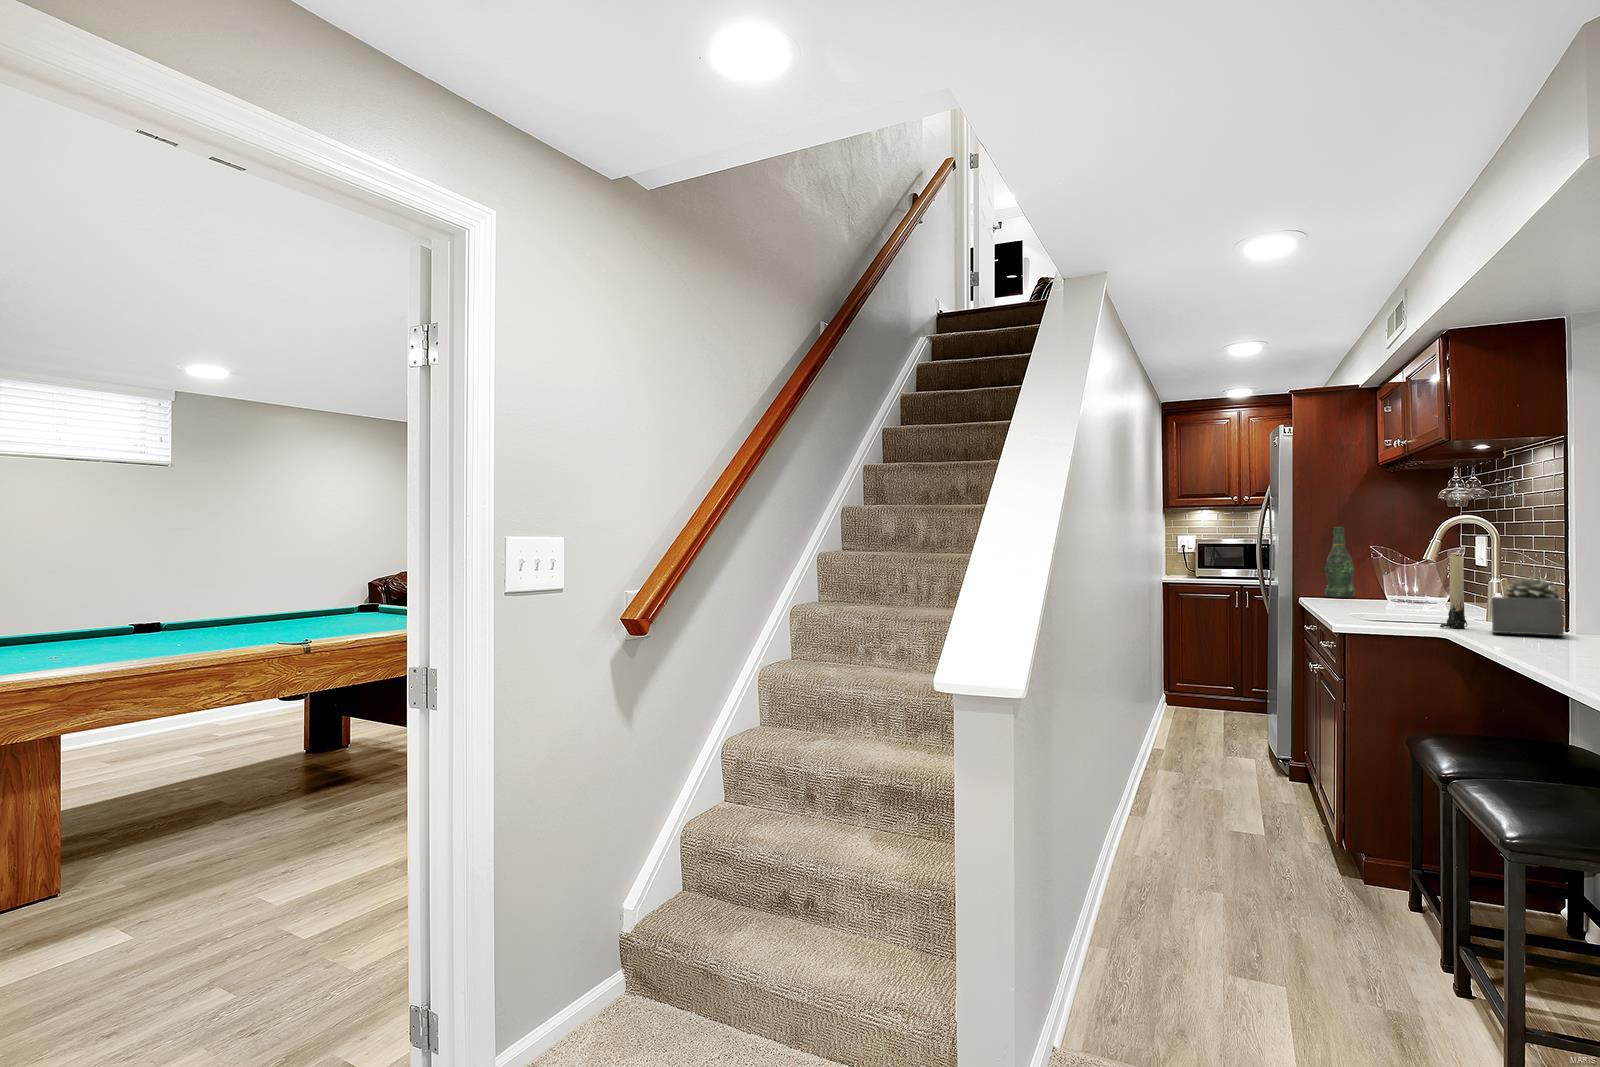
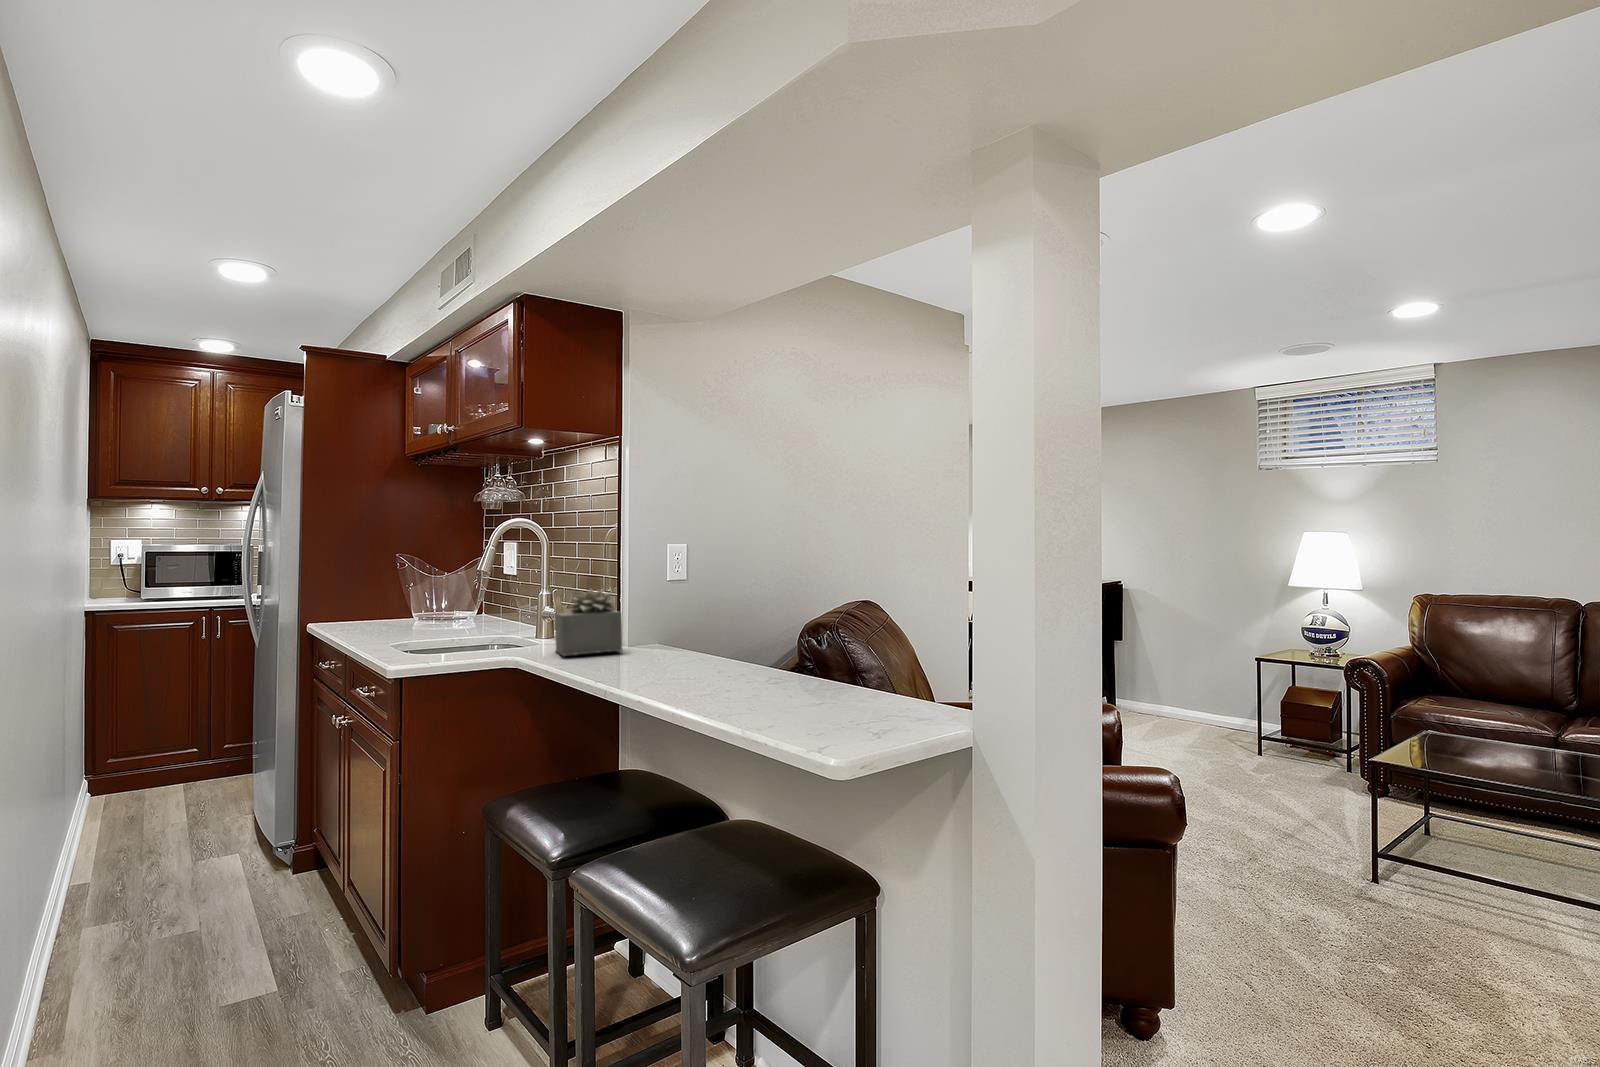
beer bottle: present [1325,527,1355,598] -> none [342,532,378,620]
candle: present [1440,553,1468,628] -> none [506,564,532,654]

